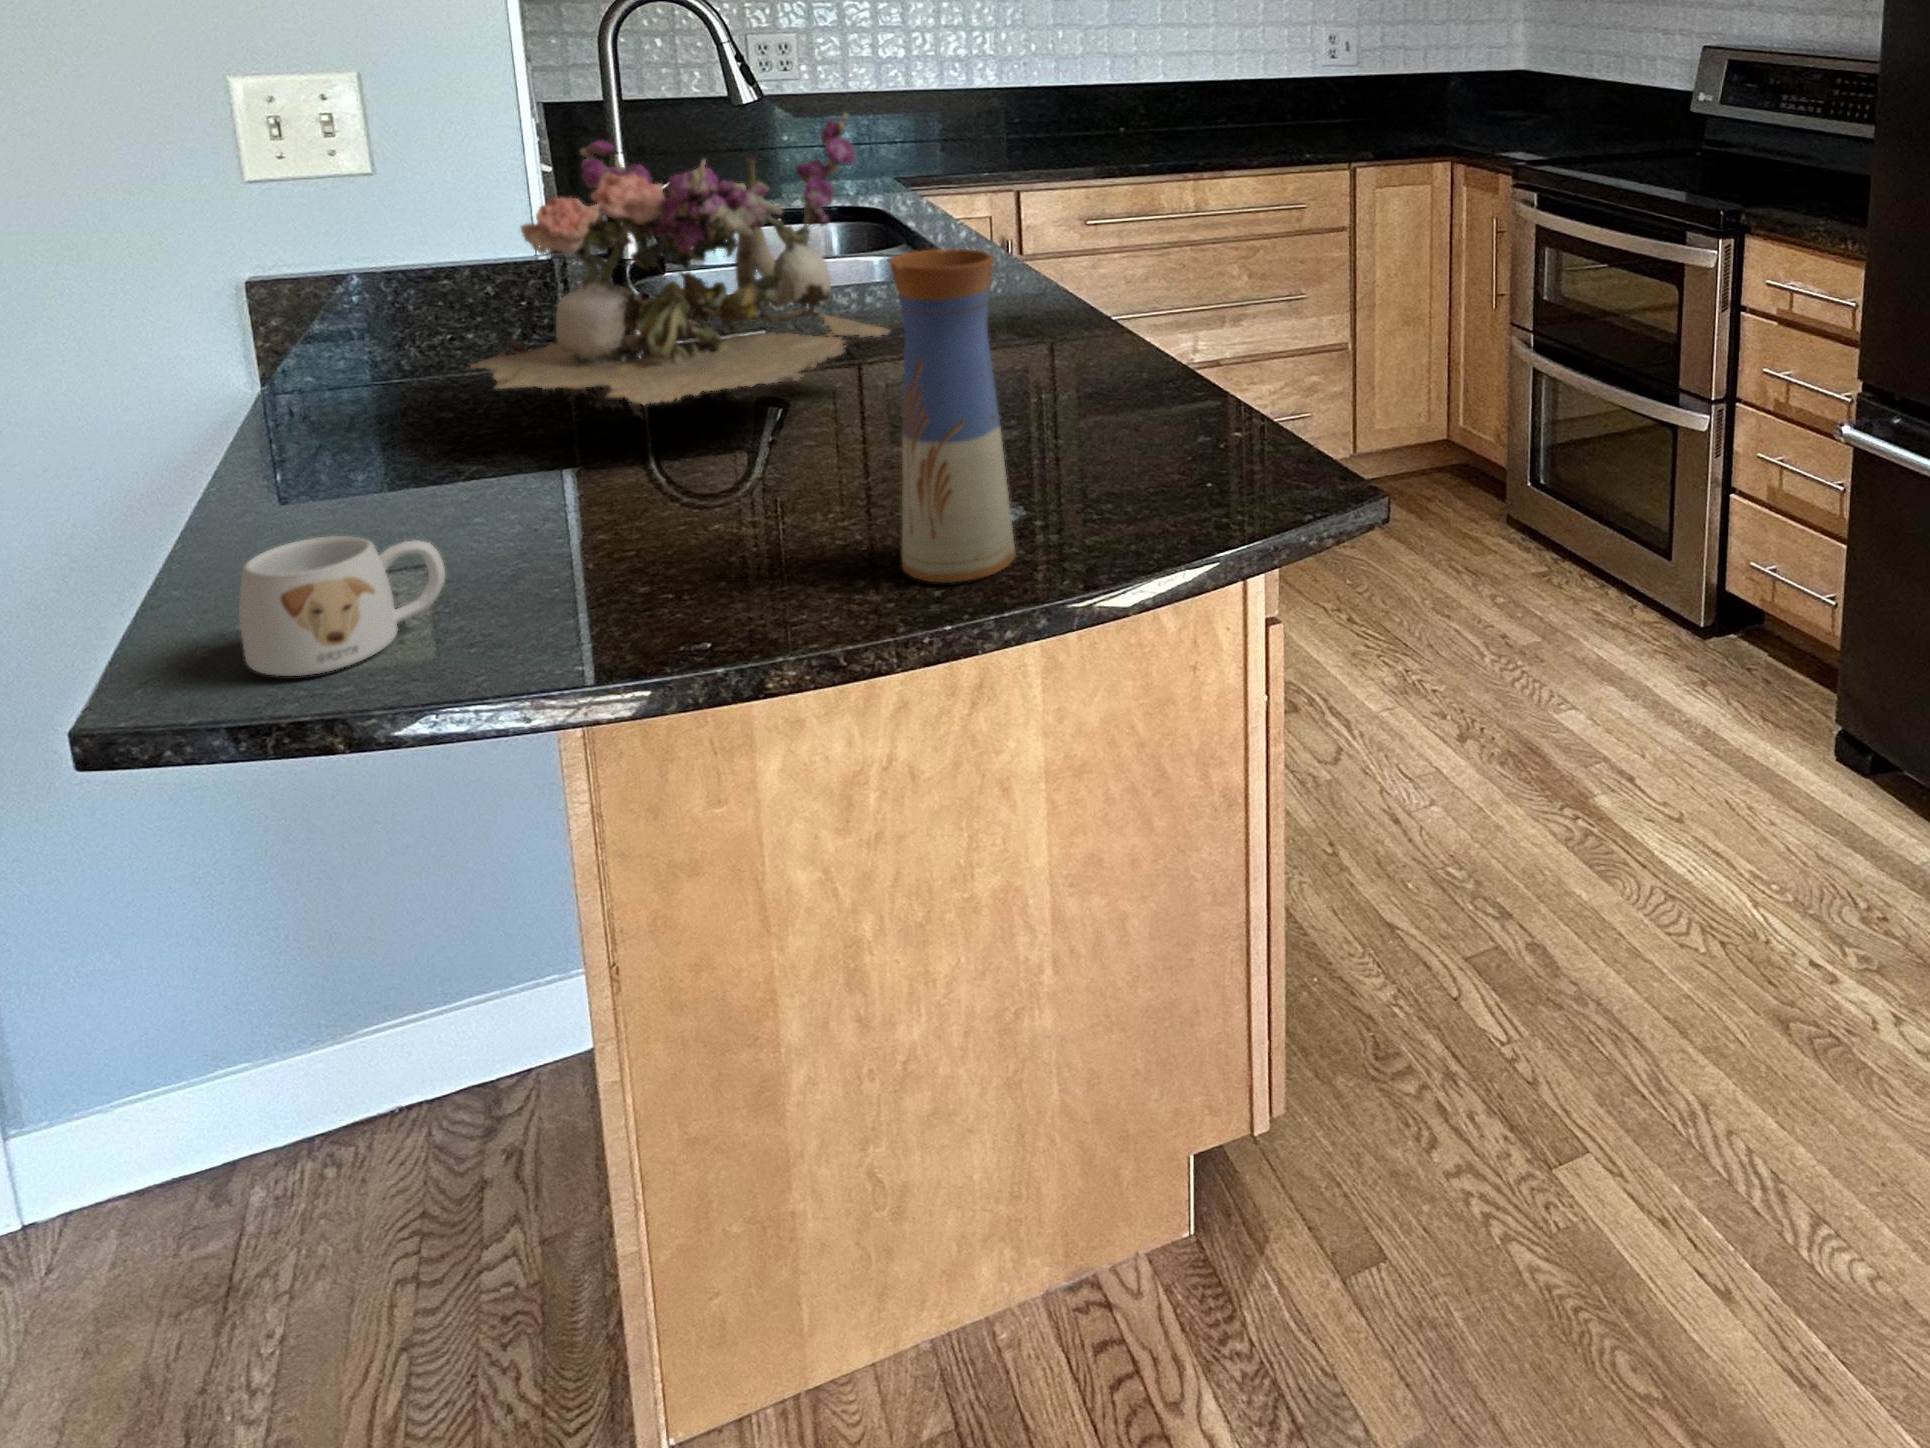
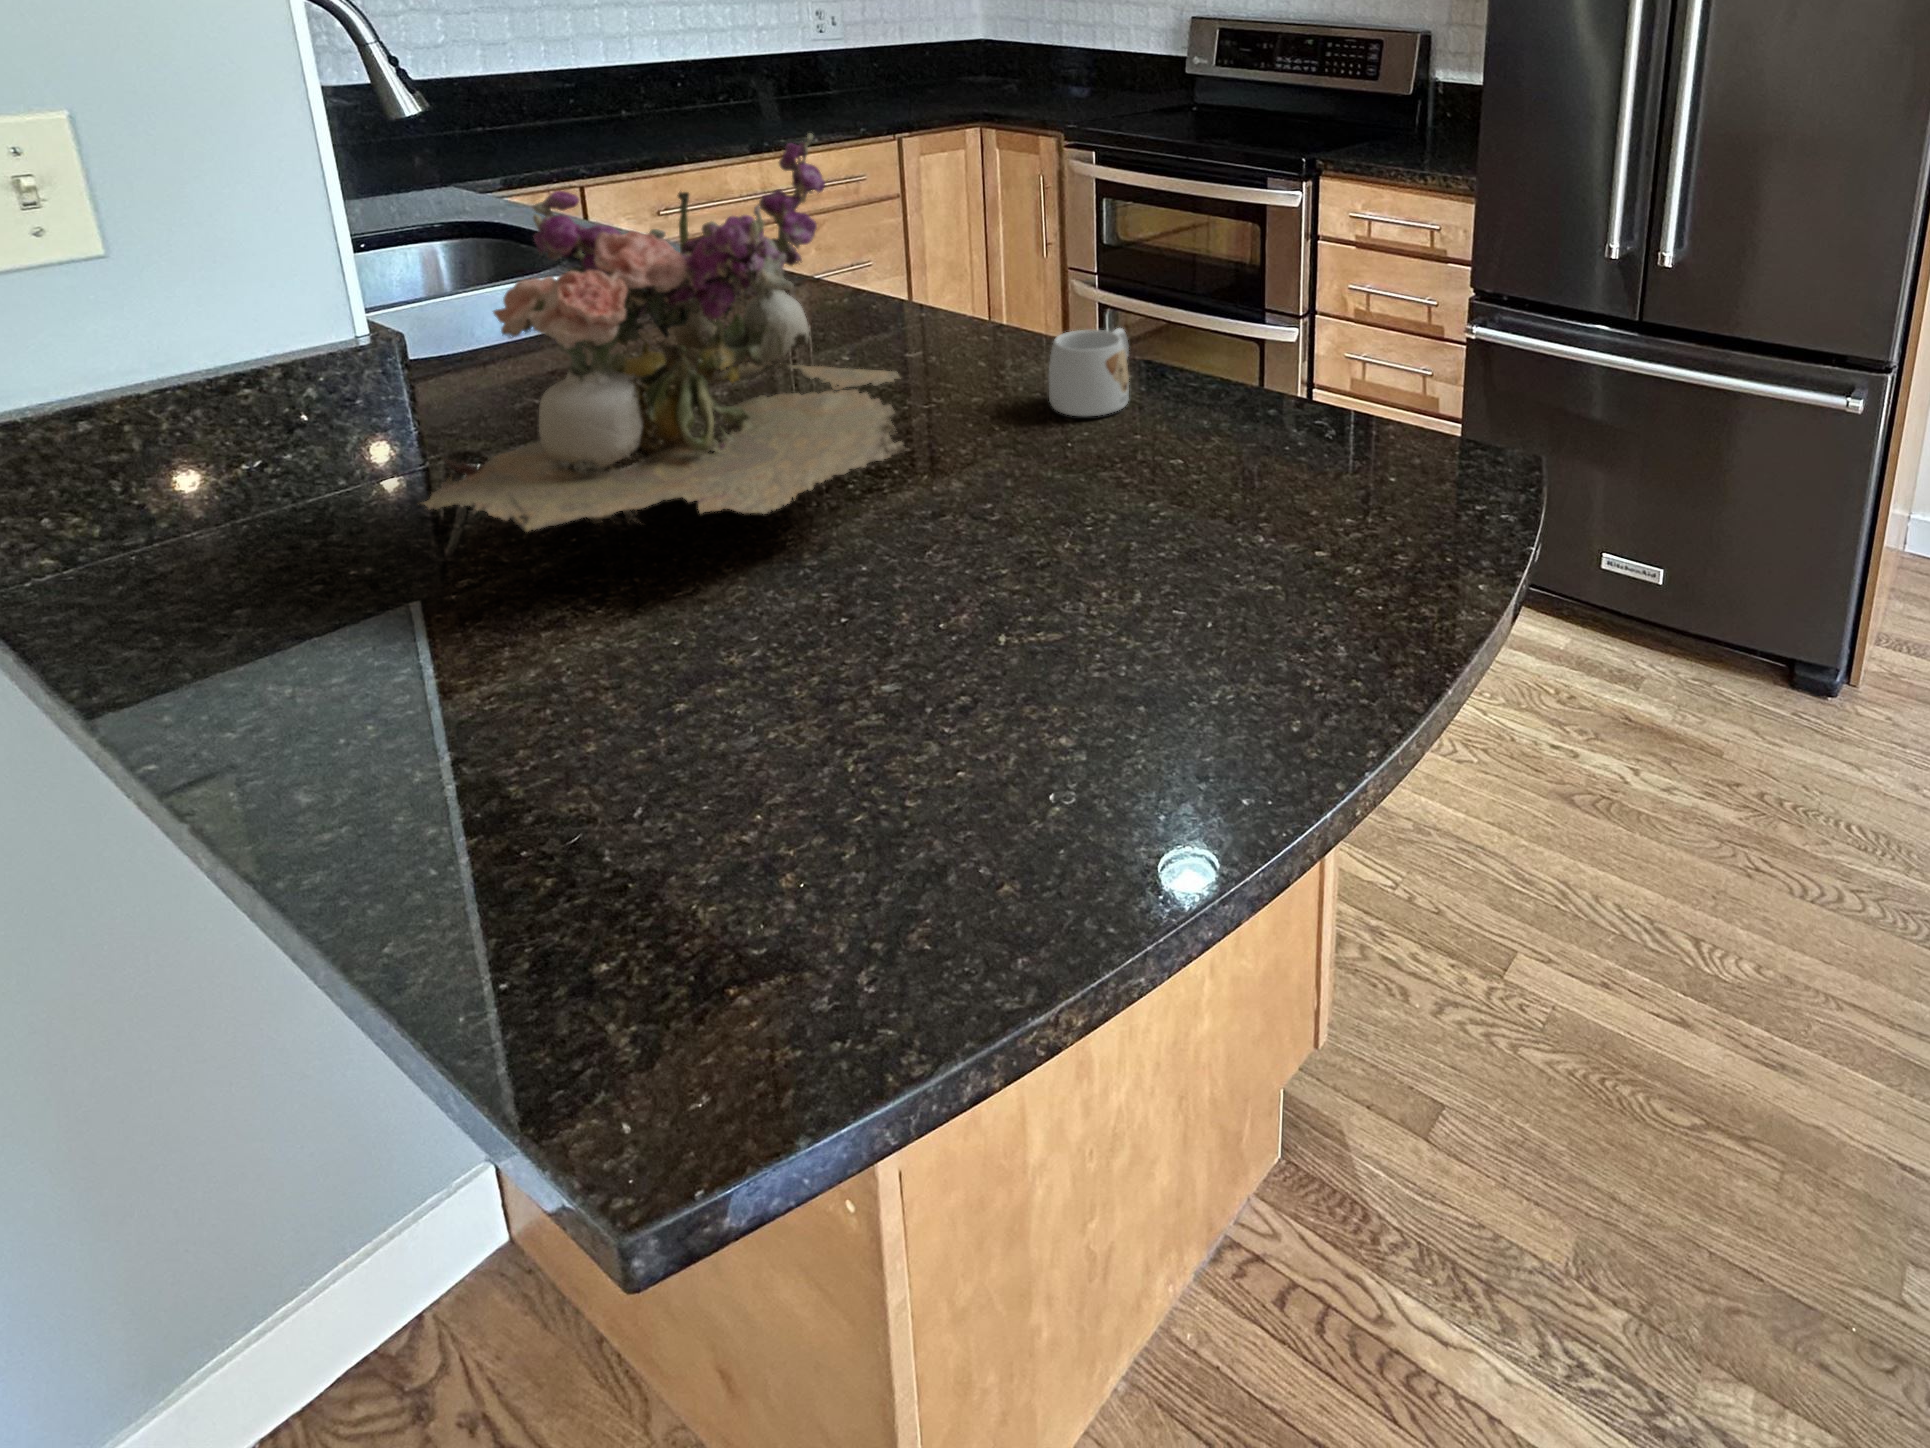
vase: present [890,249,1016,582] -> none [1252,287,1375,648]
mug: present [239,536,445,676] -> present [1048,328,1129,416]

